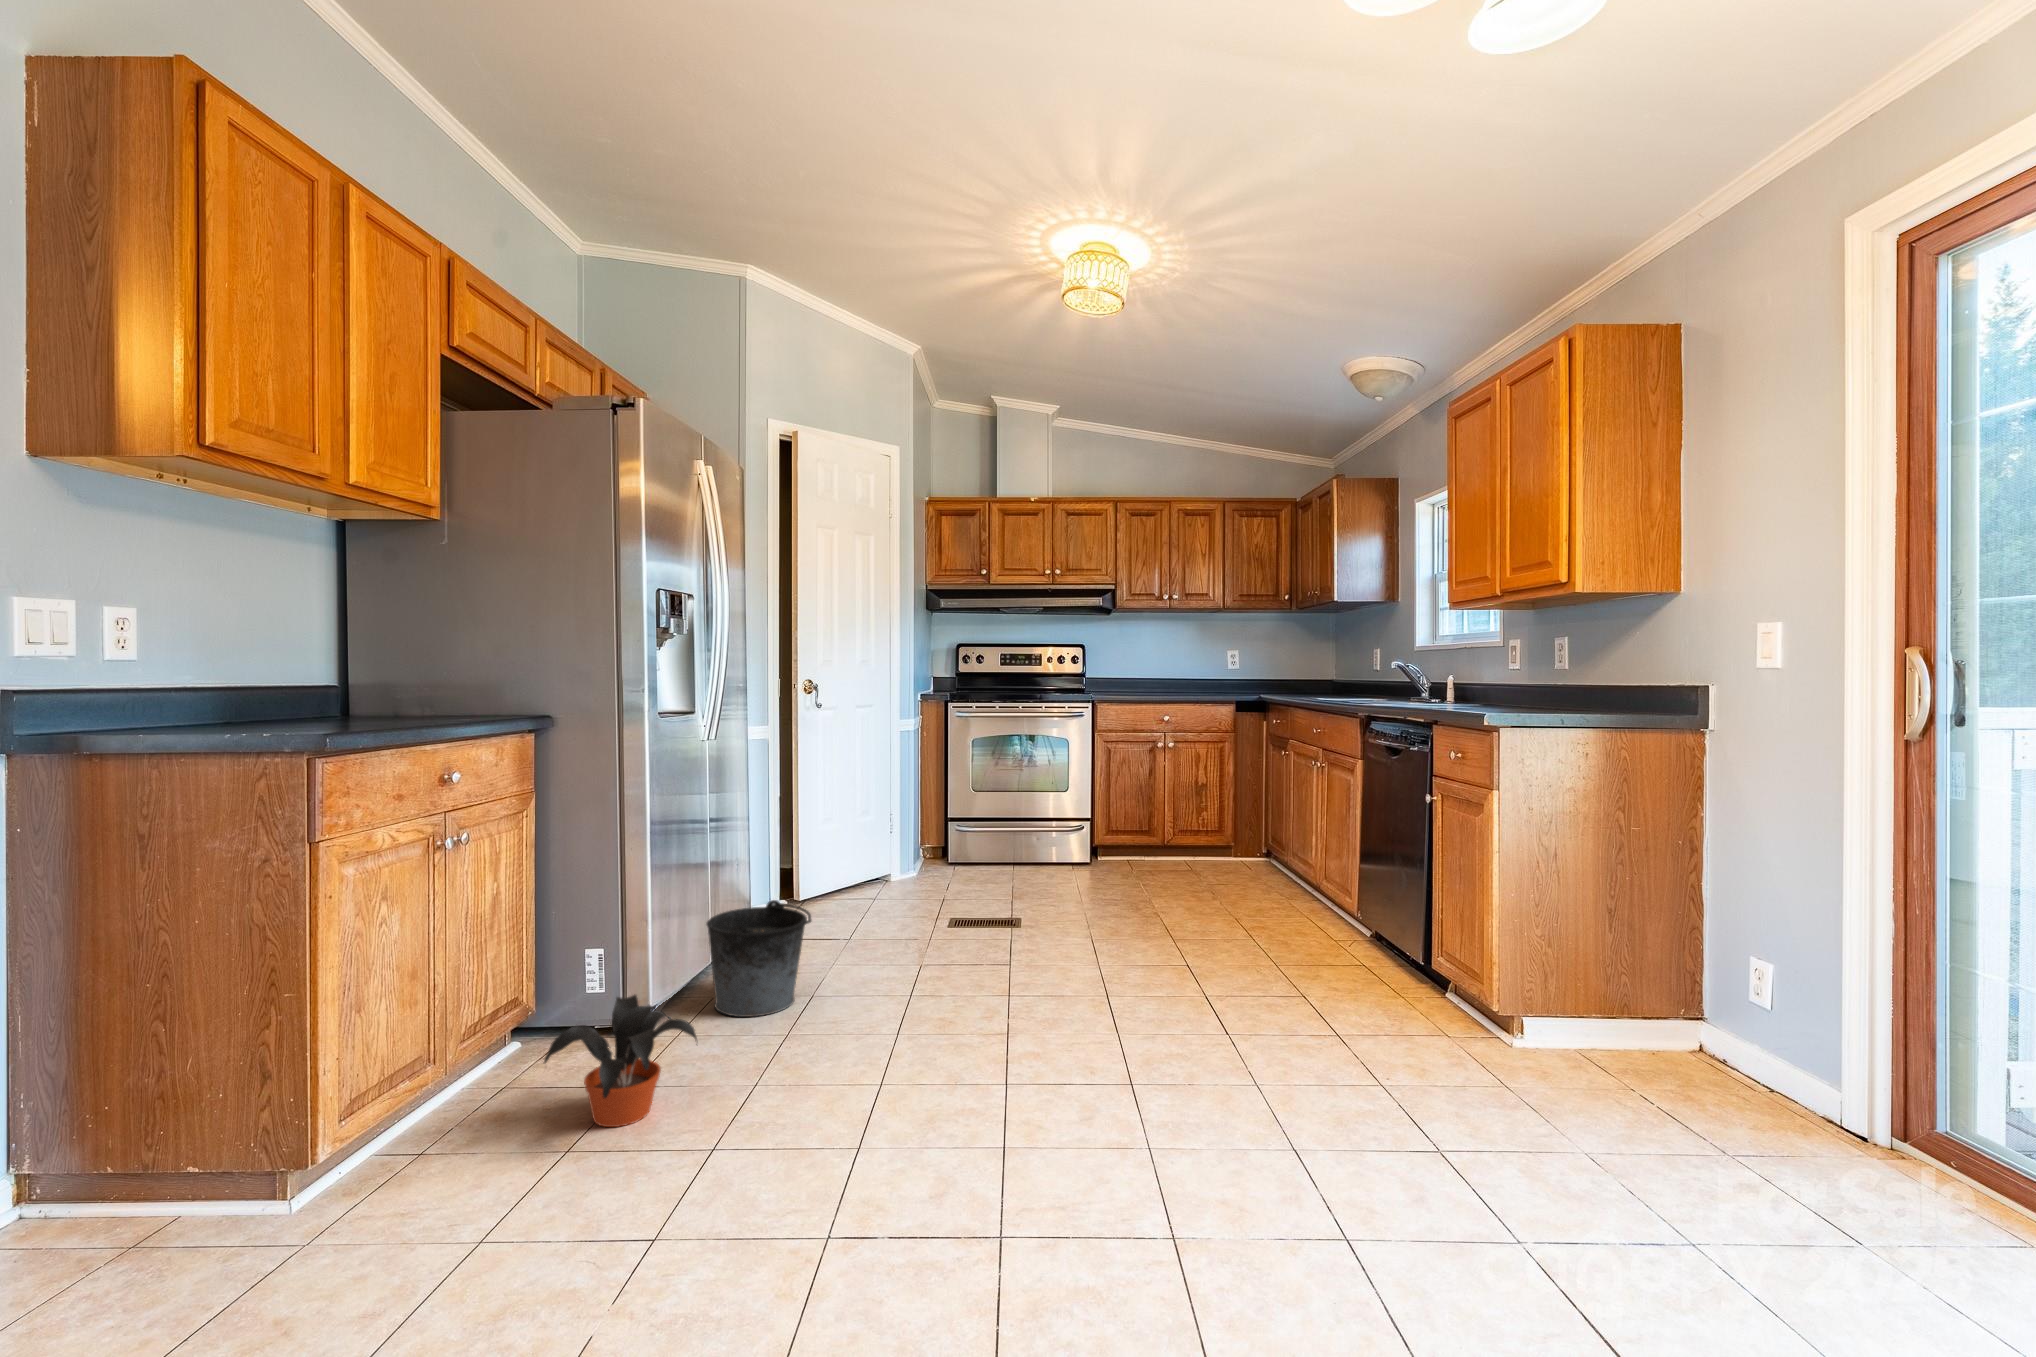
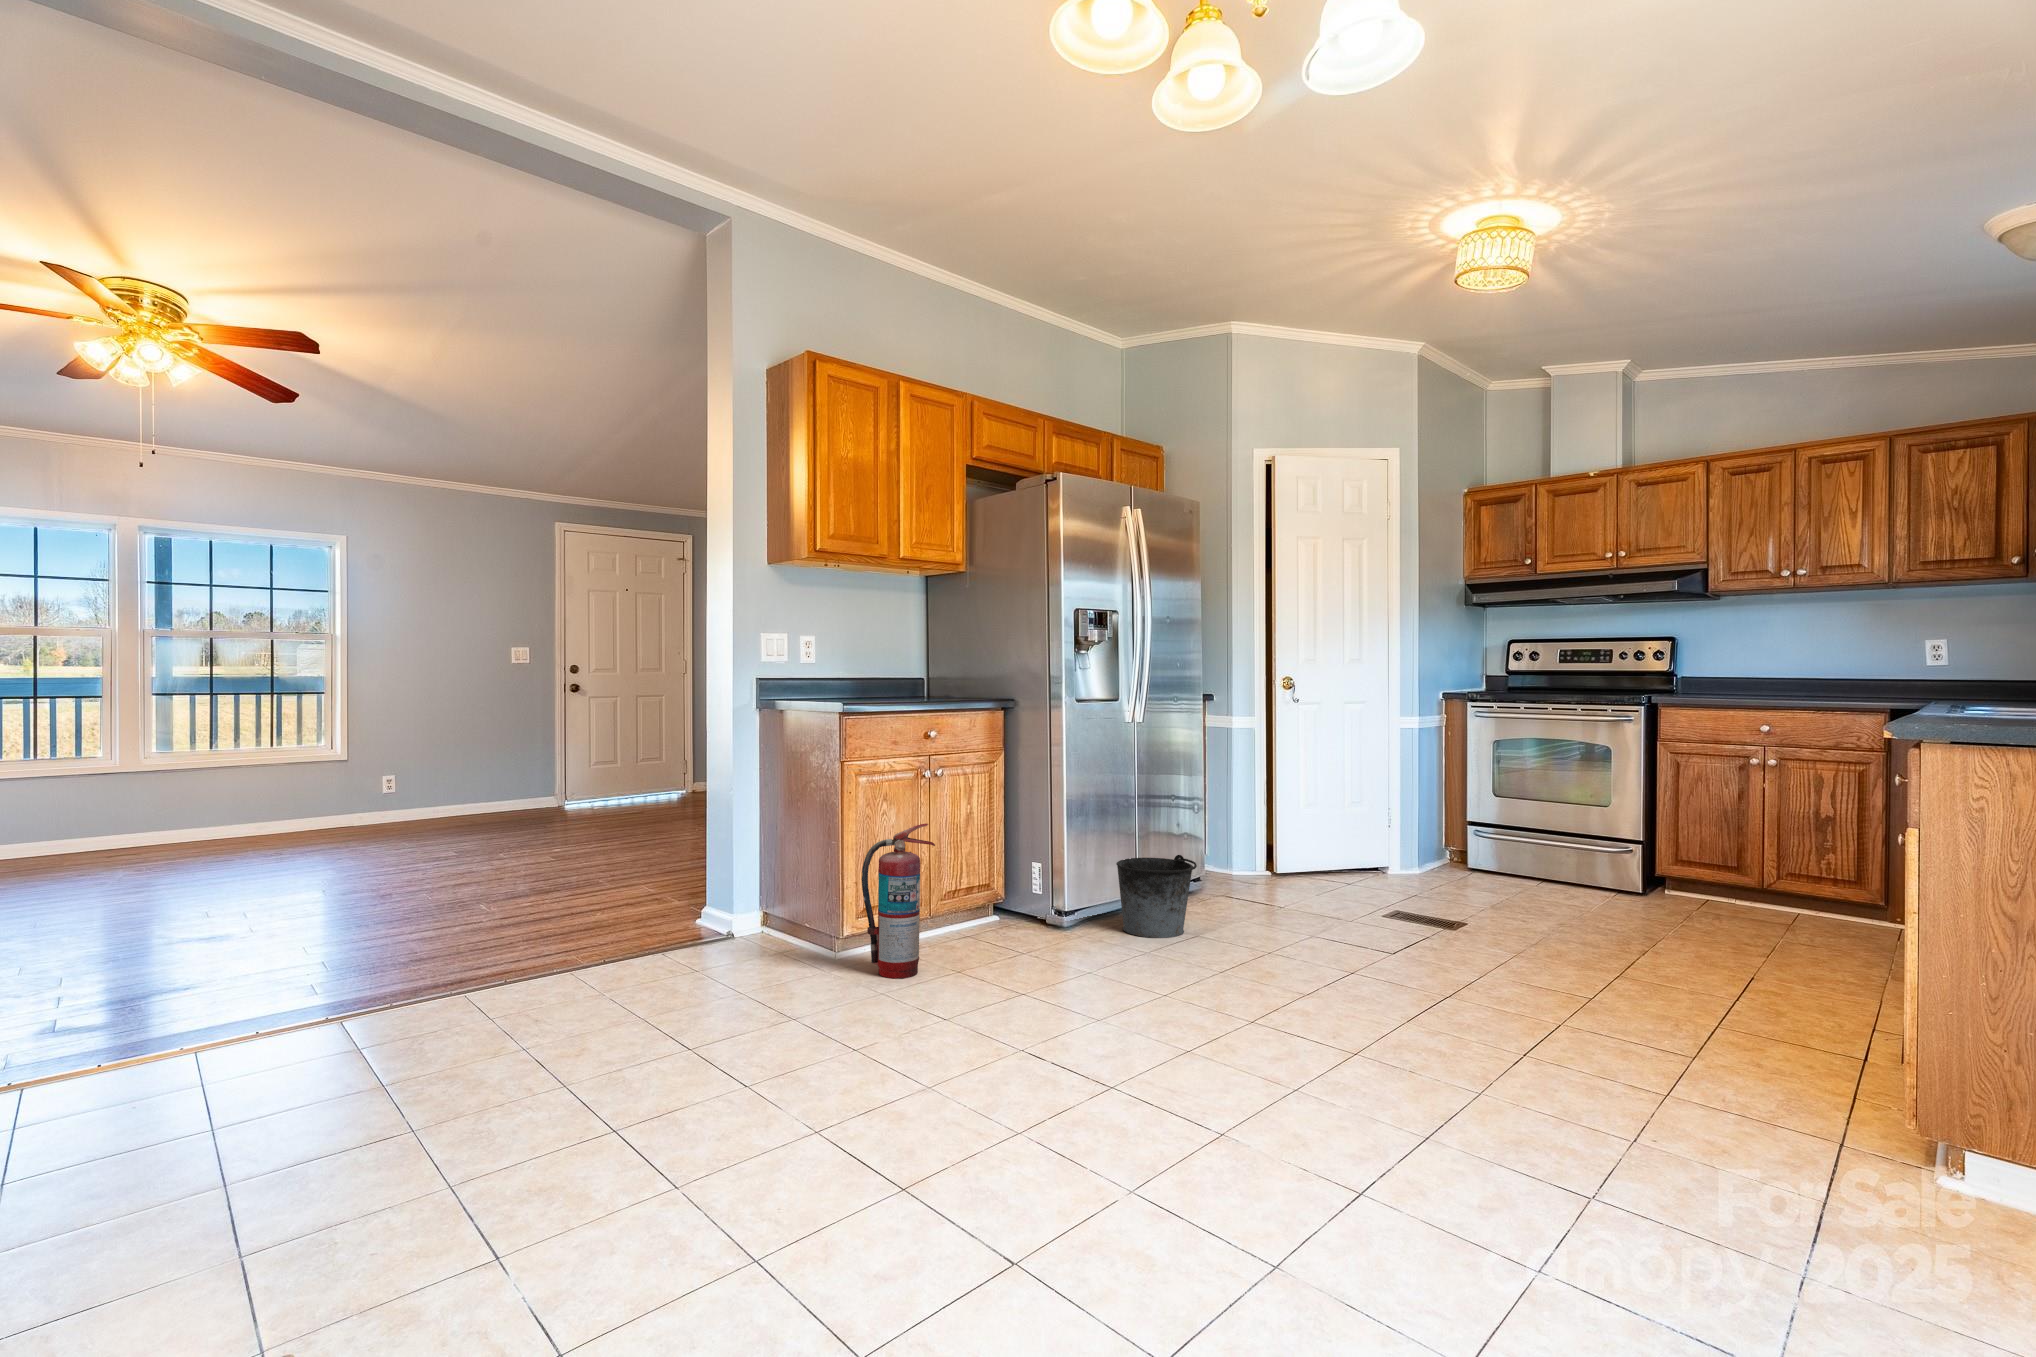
fire extinguisher: none [394,948,541,1248] -> present [862,823,935,979]
potted plant: present [544,995,697,1127] -> none [960,883,1049,961]

